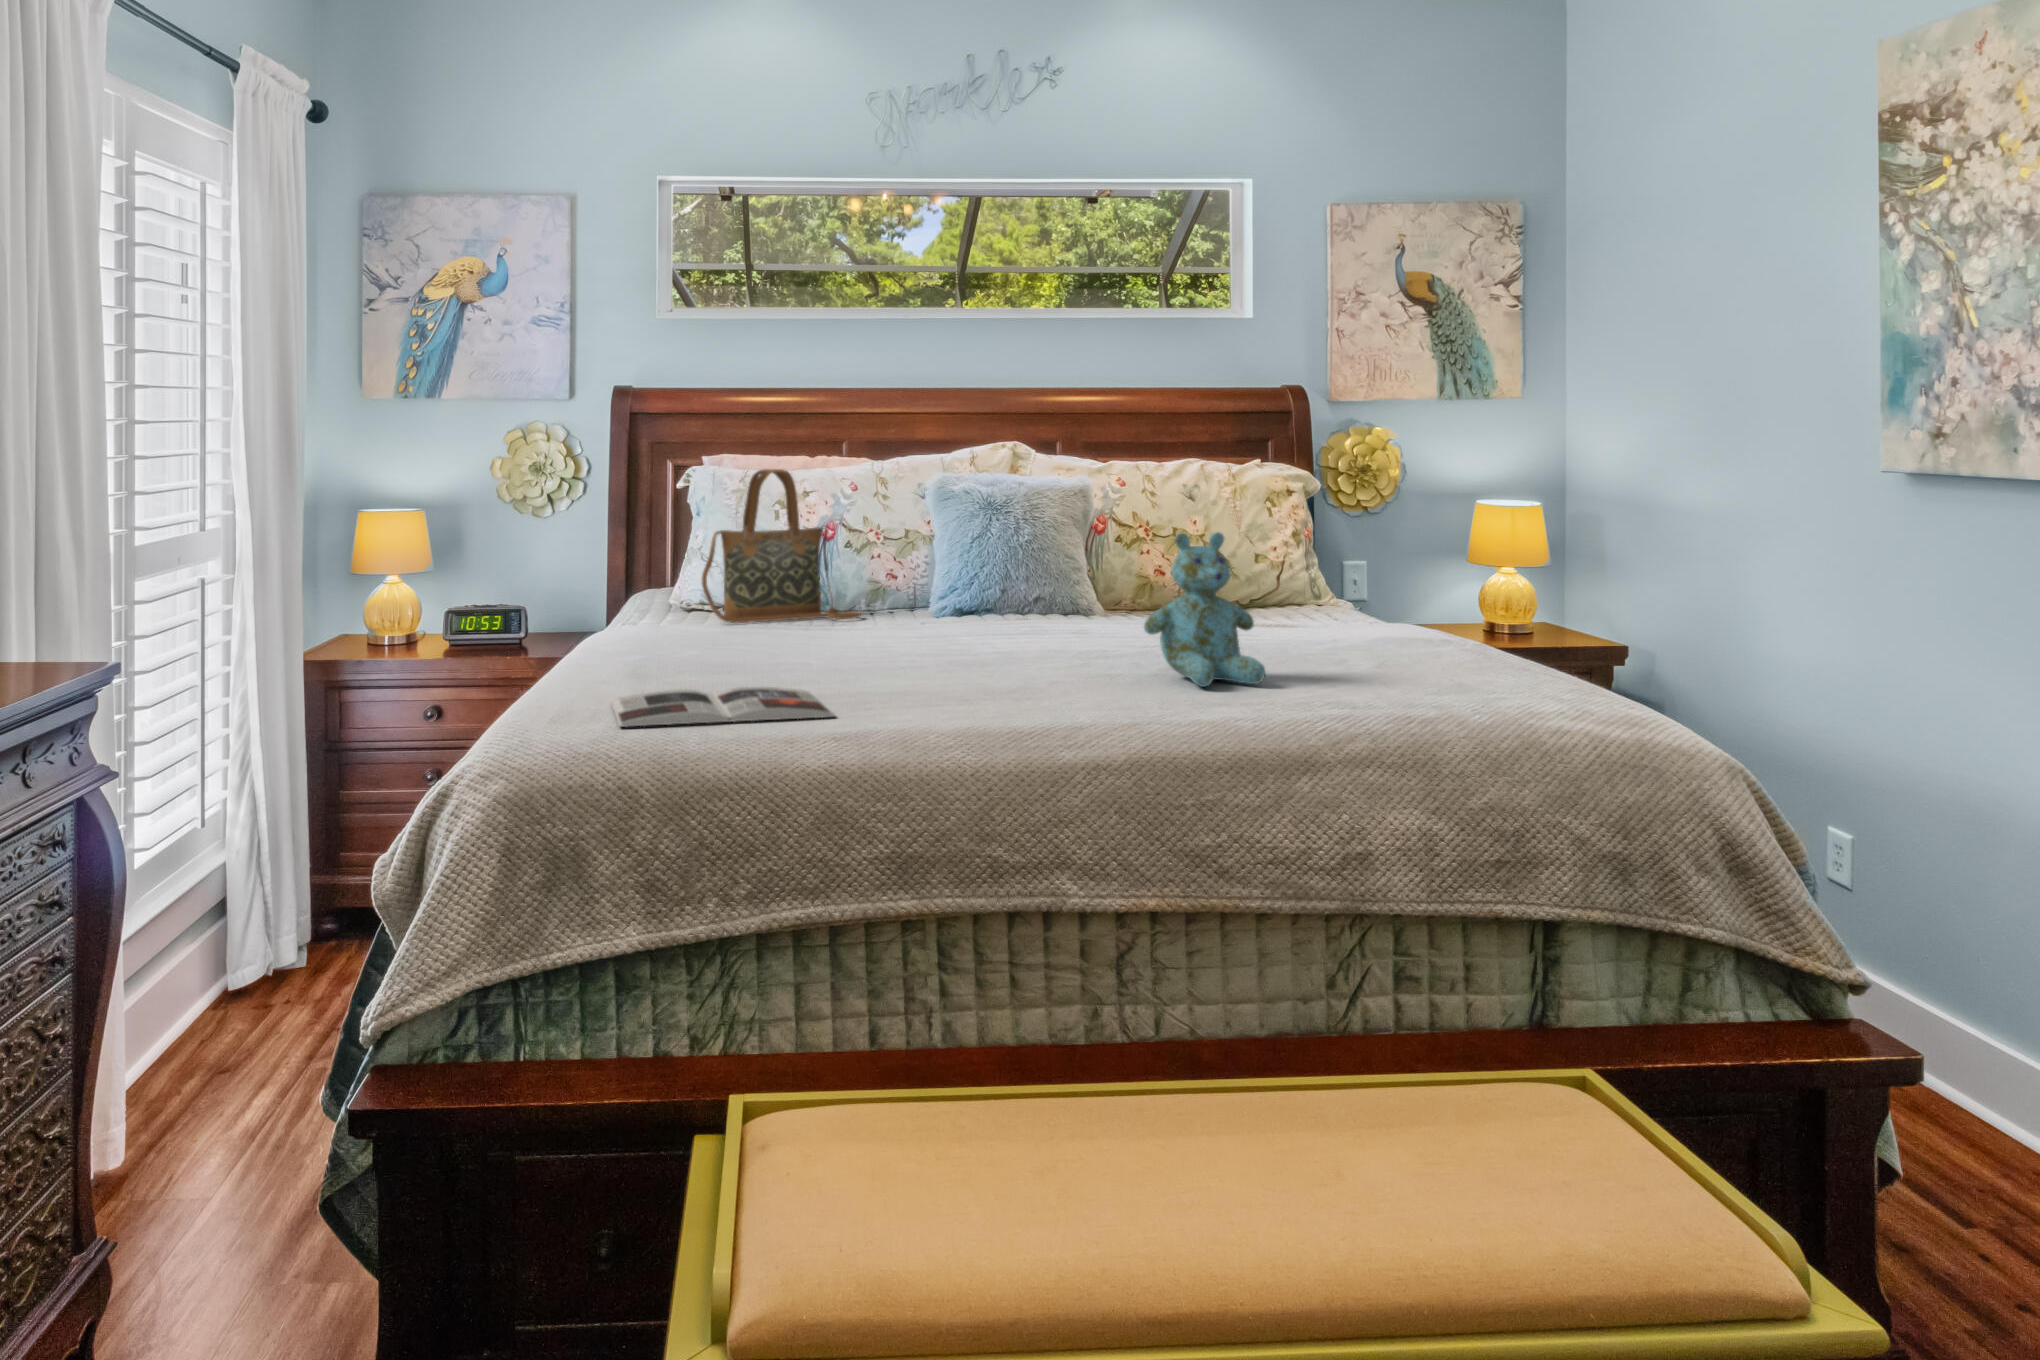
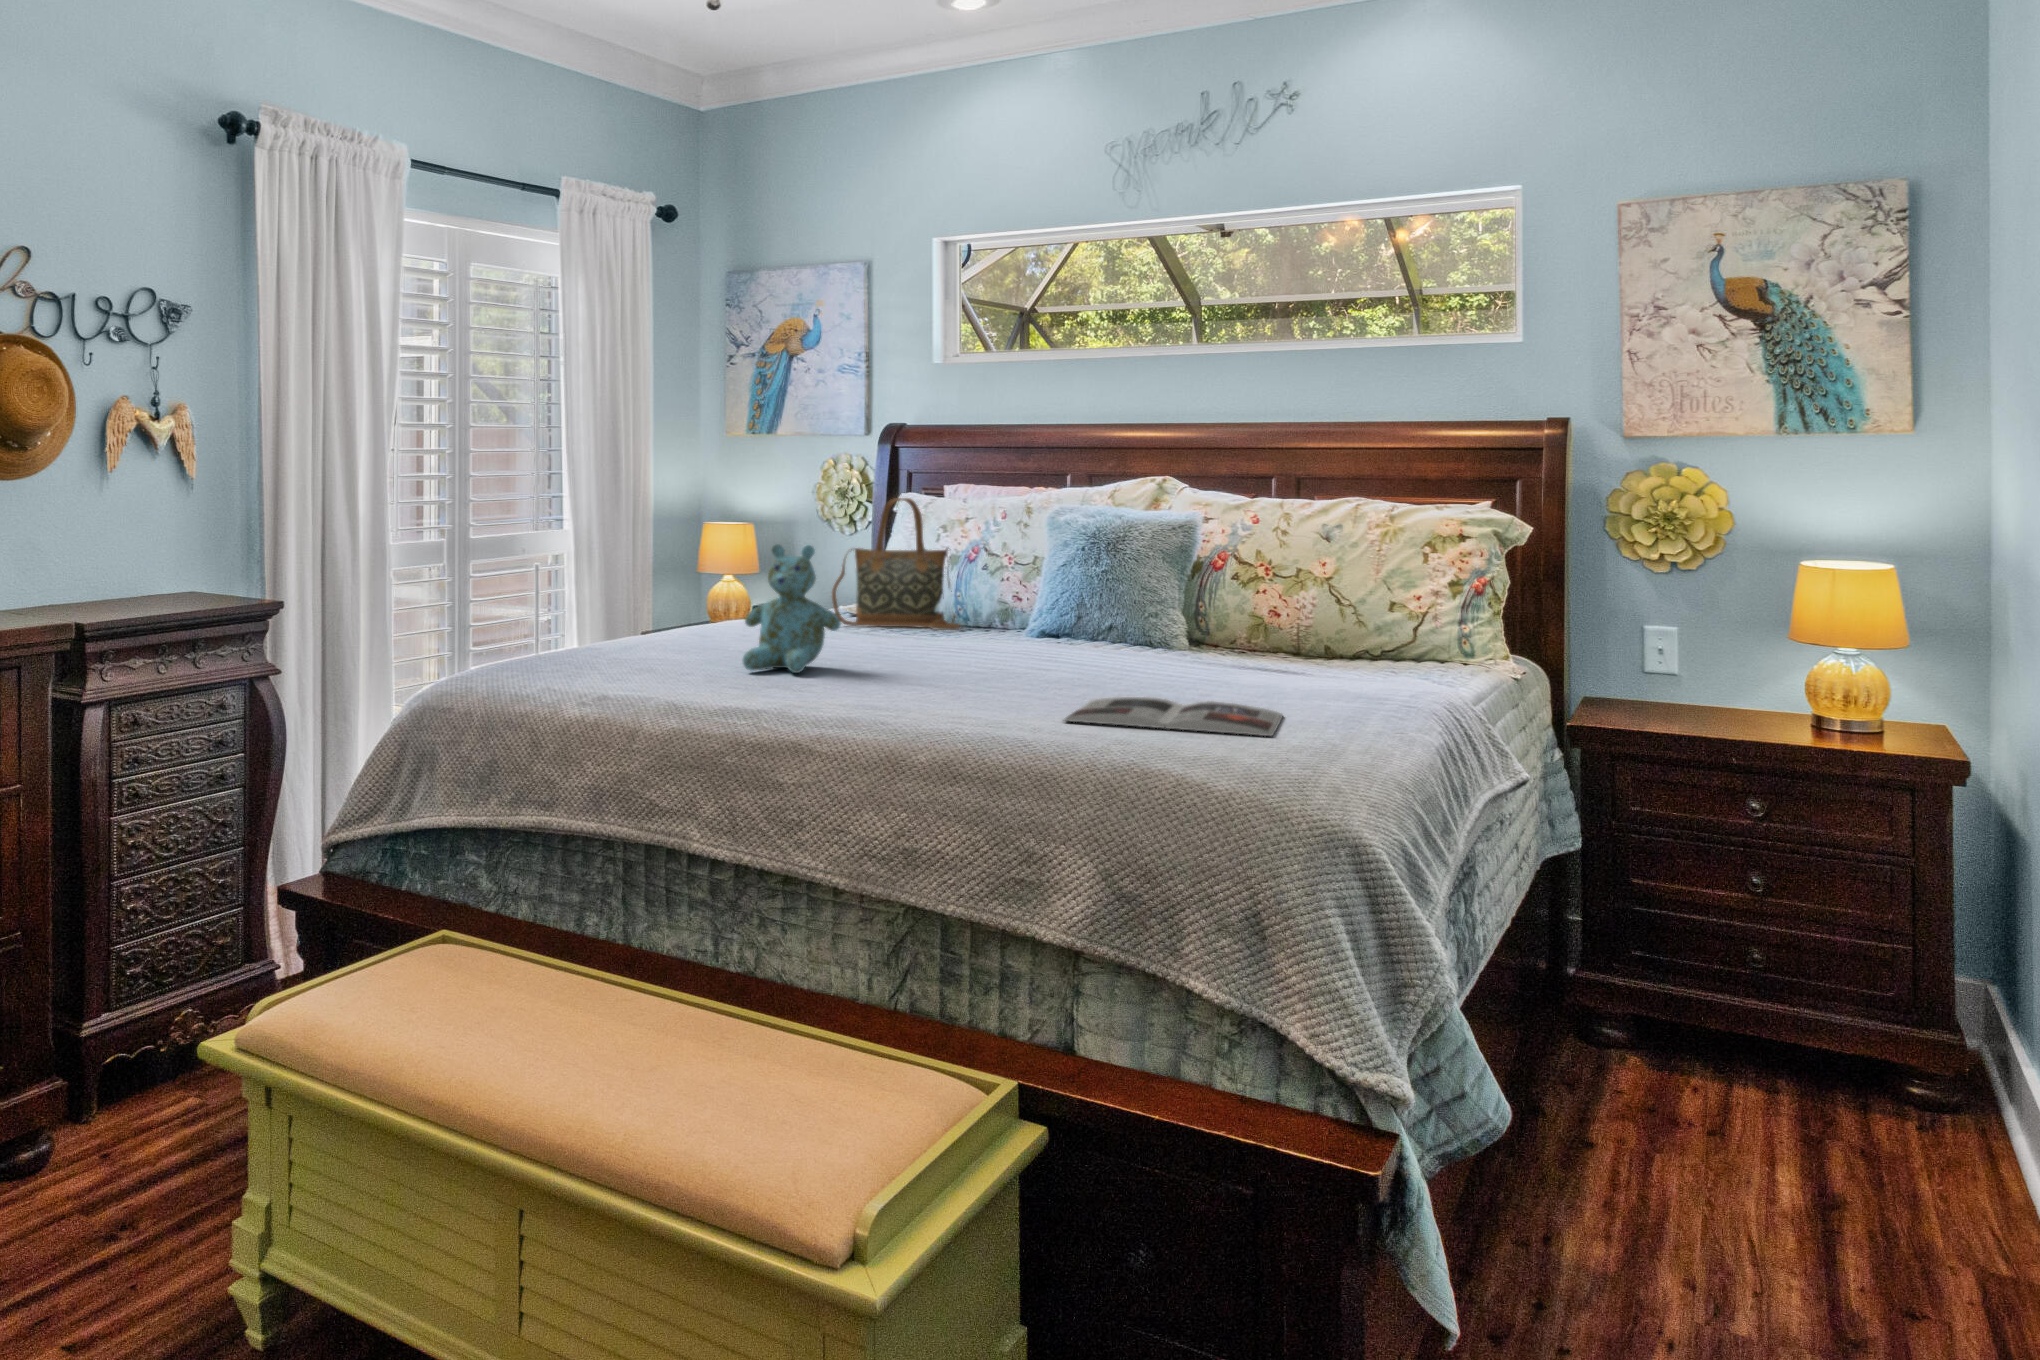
stuffed bear: present [1144,532,1265,687] -> present [743,544,841,673]
magazine: present [611,687,835,727] -> present [1064,697,1283,736]

